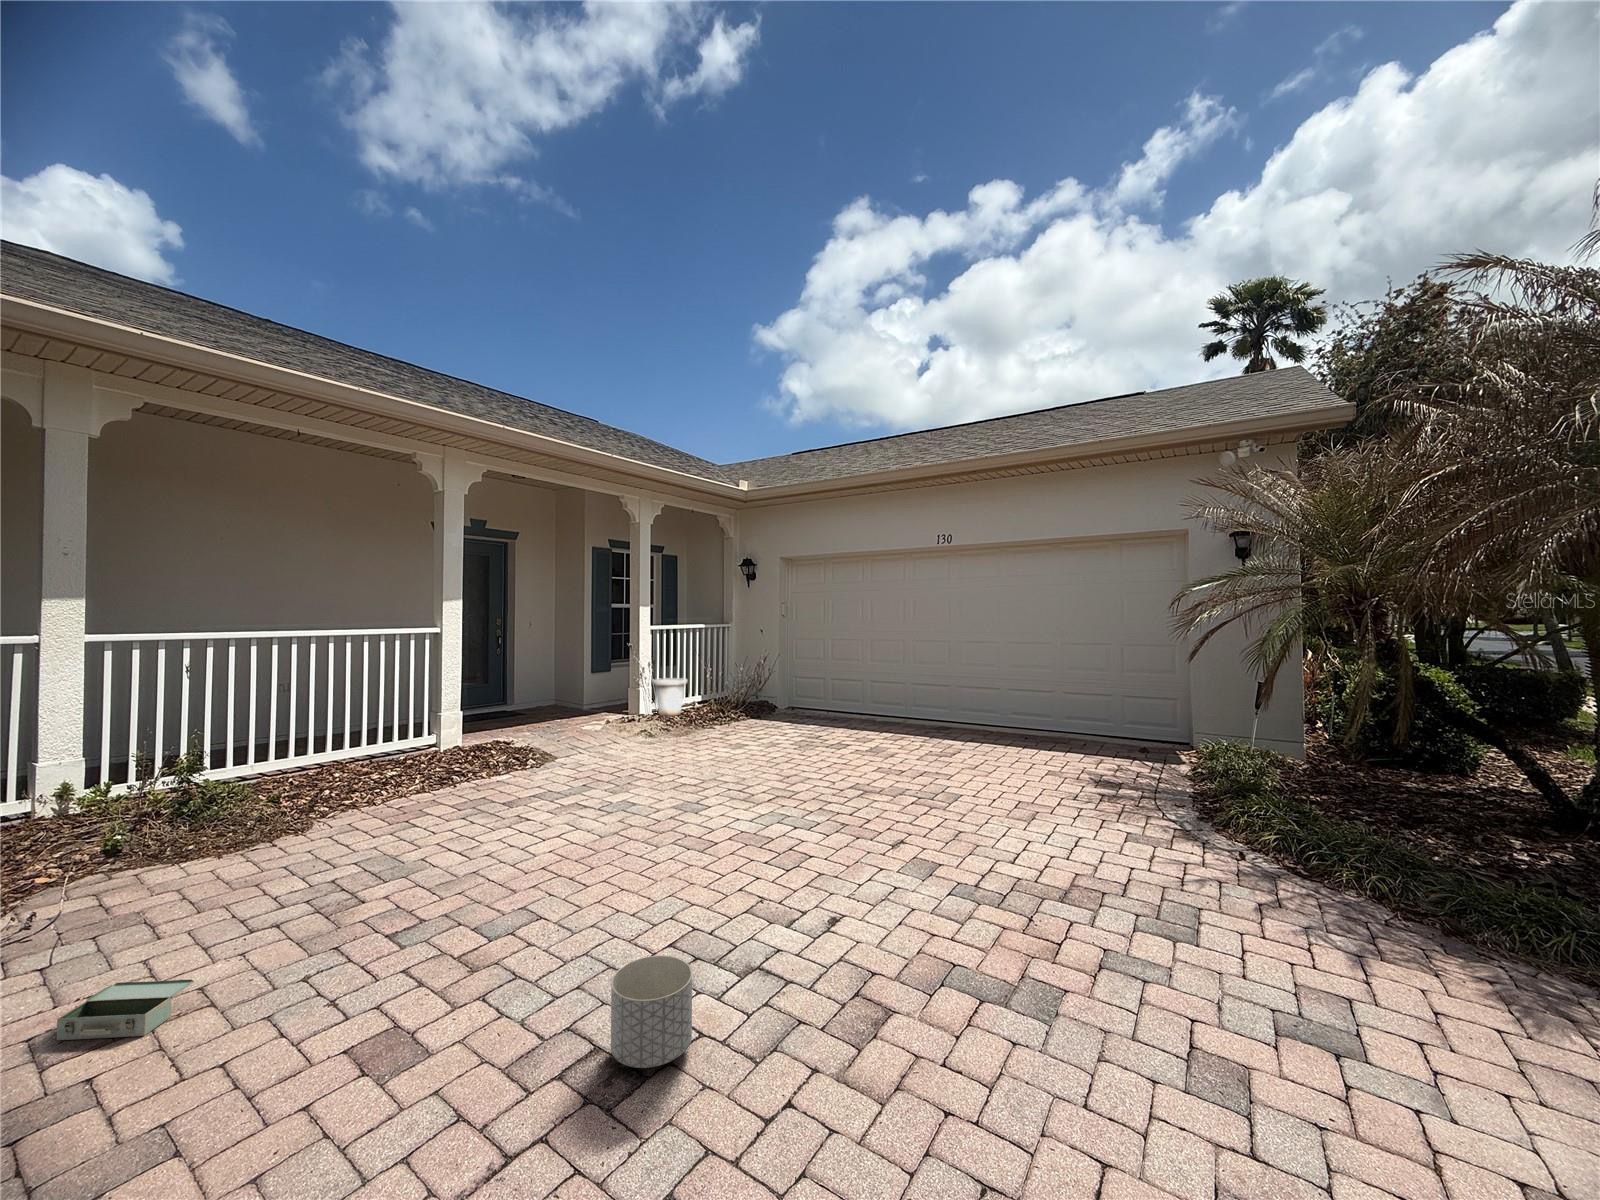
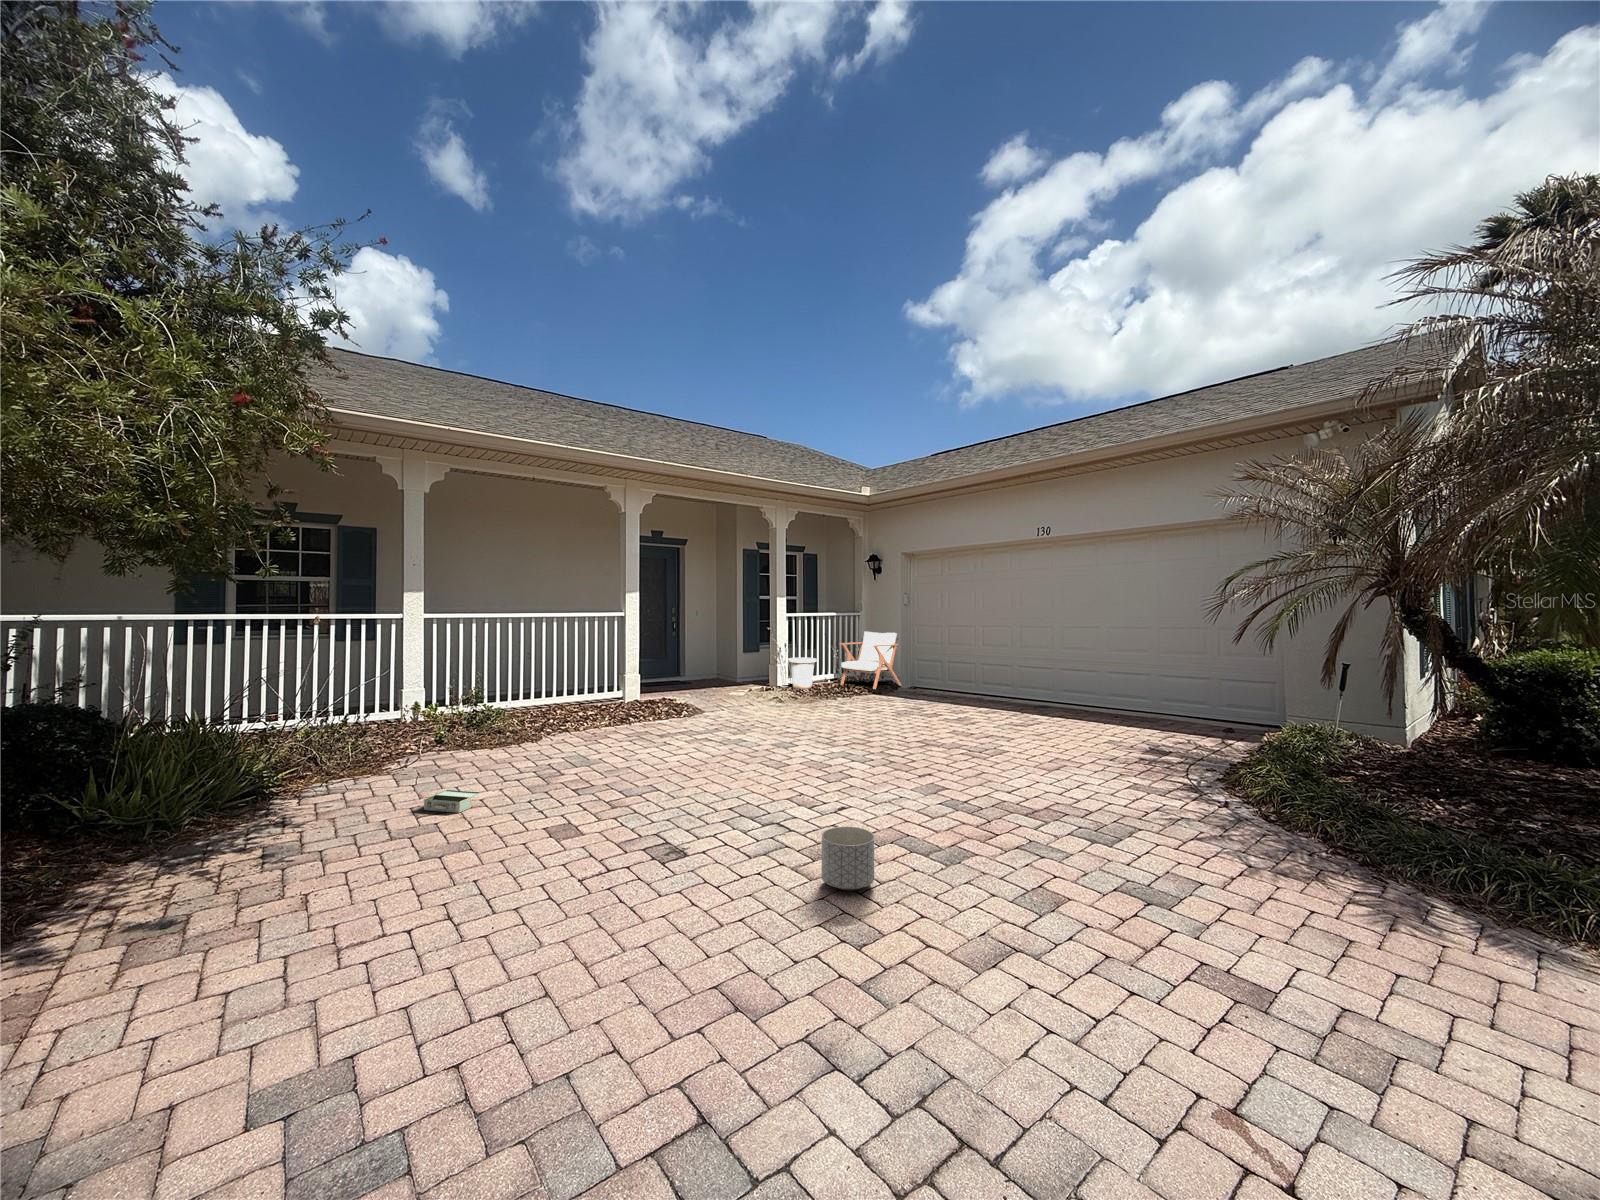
lounge chair: none [712,645,783,712] -> present [840,632,901,689]
planter: present [611,956,692,1068] -> present [821,826,874,891]

